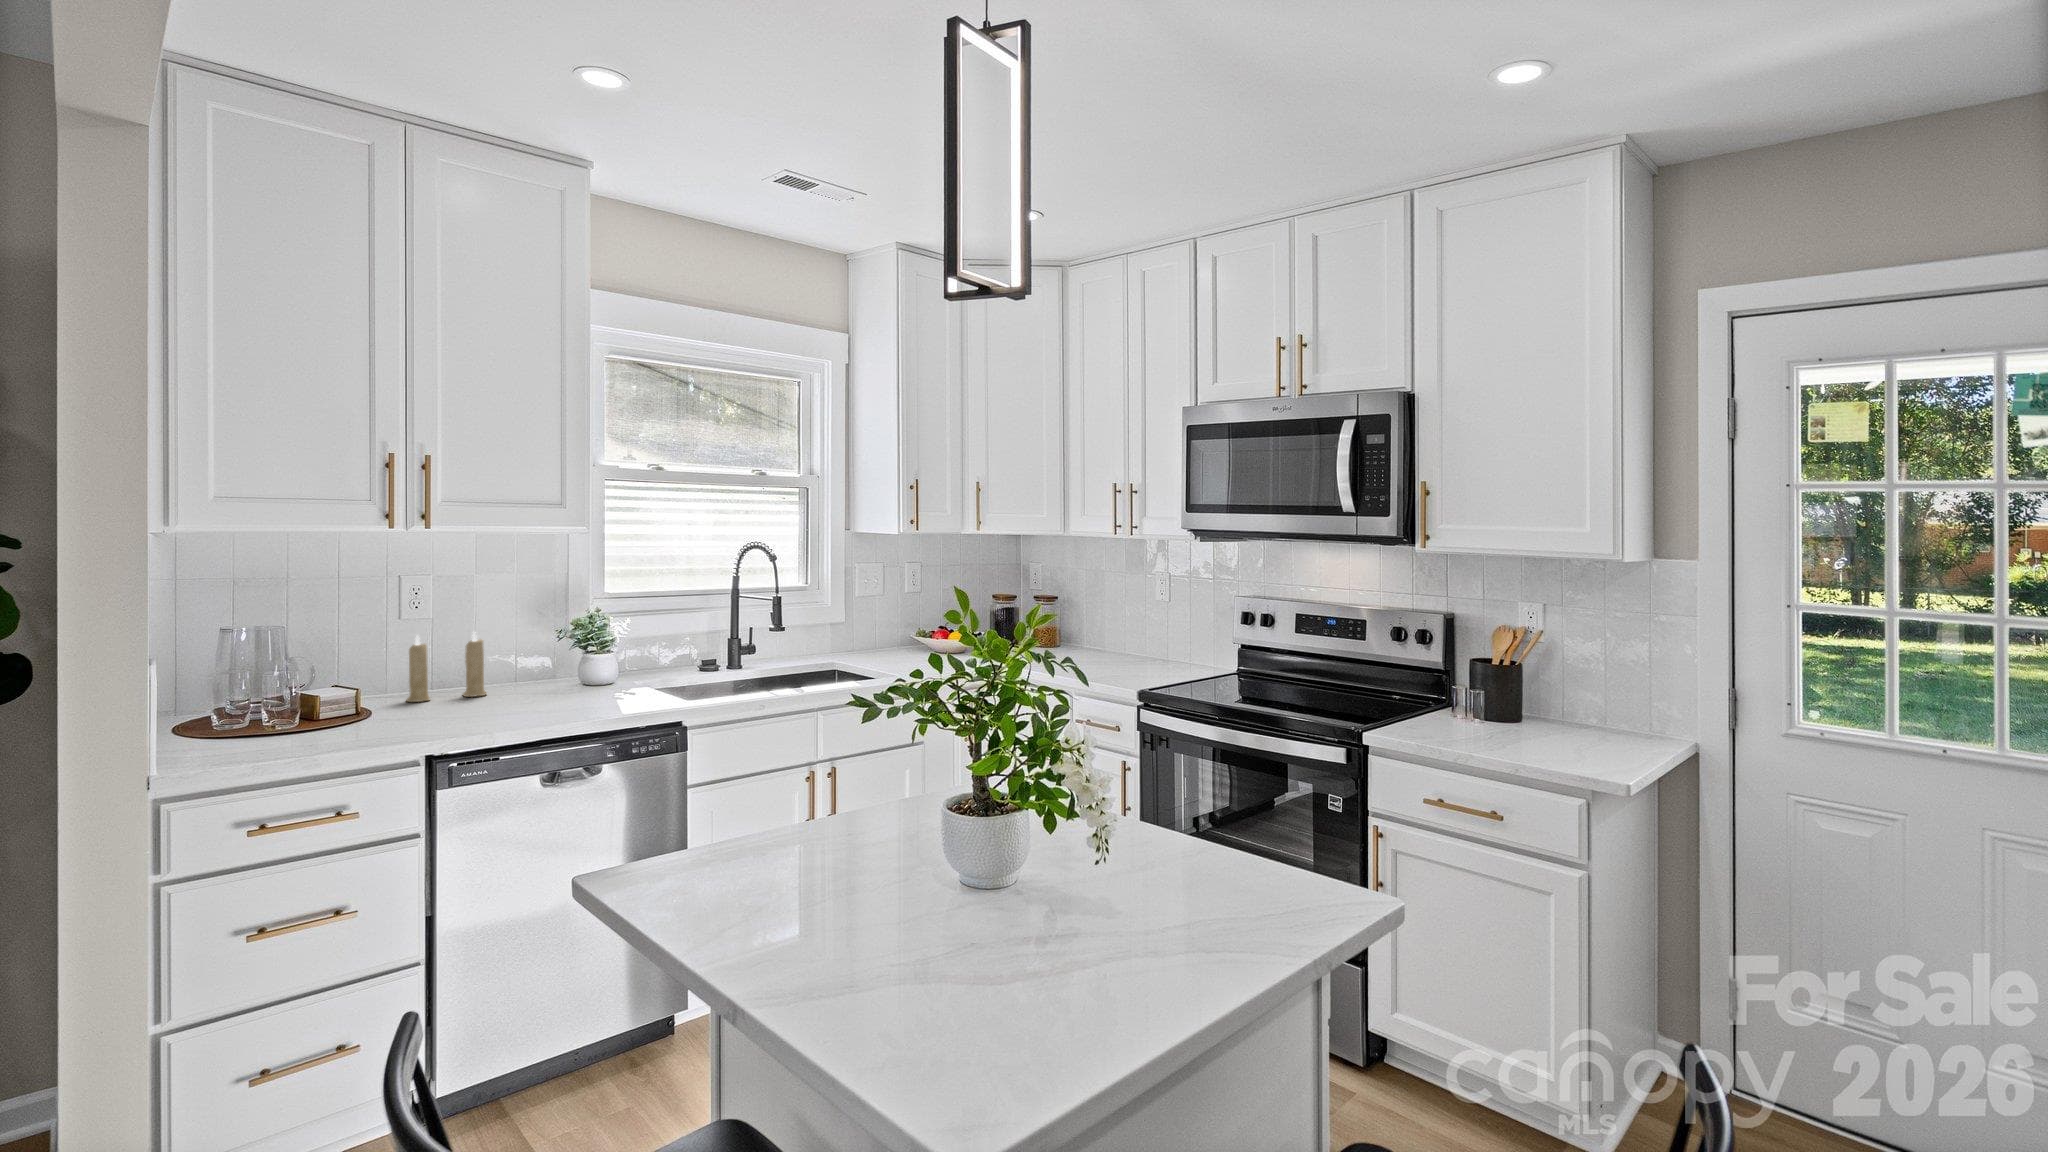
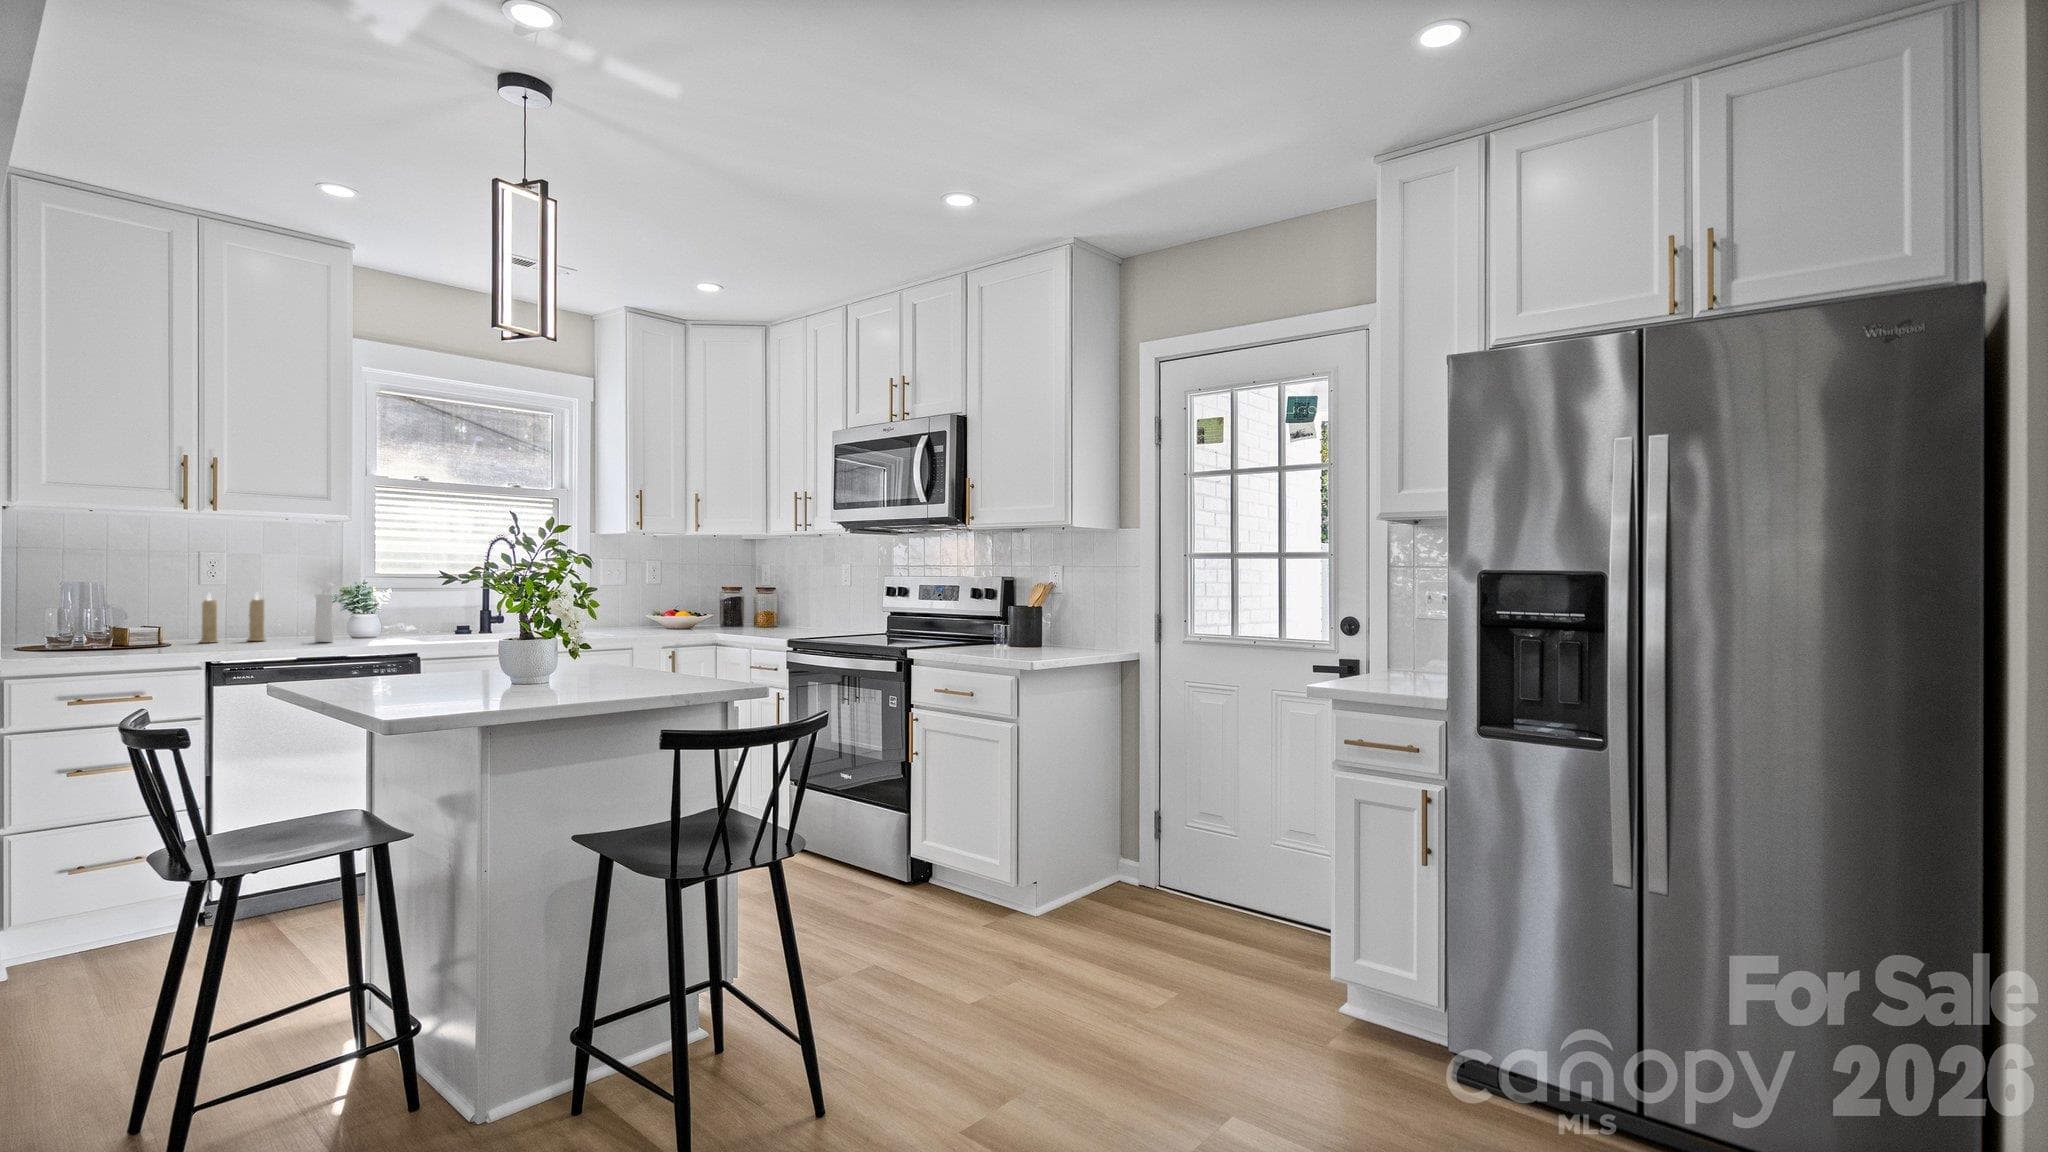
pepper mill: none [547,616,571,699] -> present [314,583,334,642]

